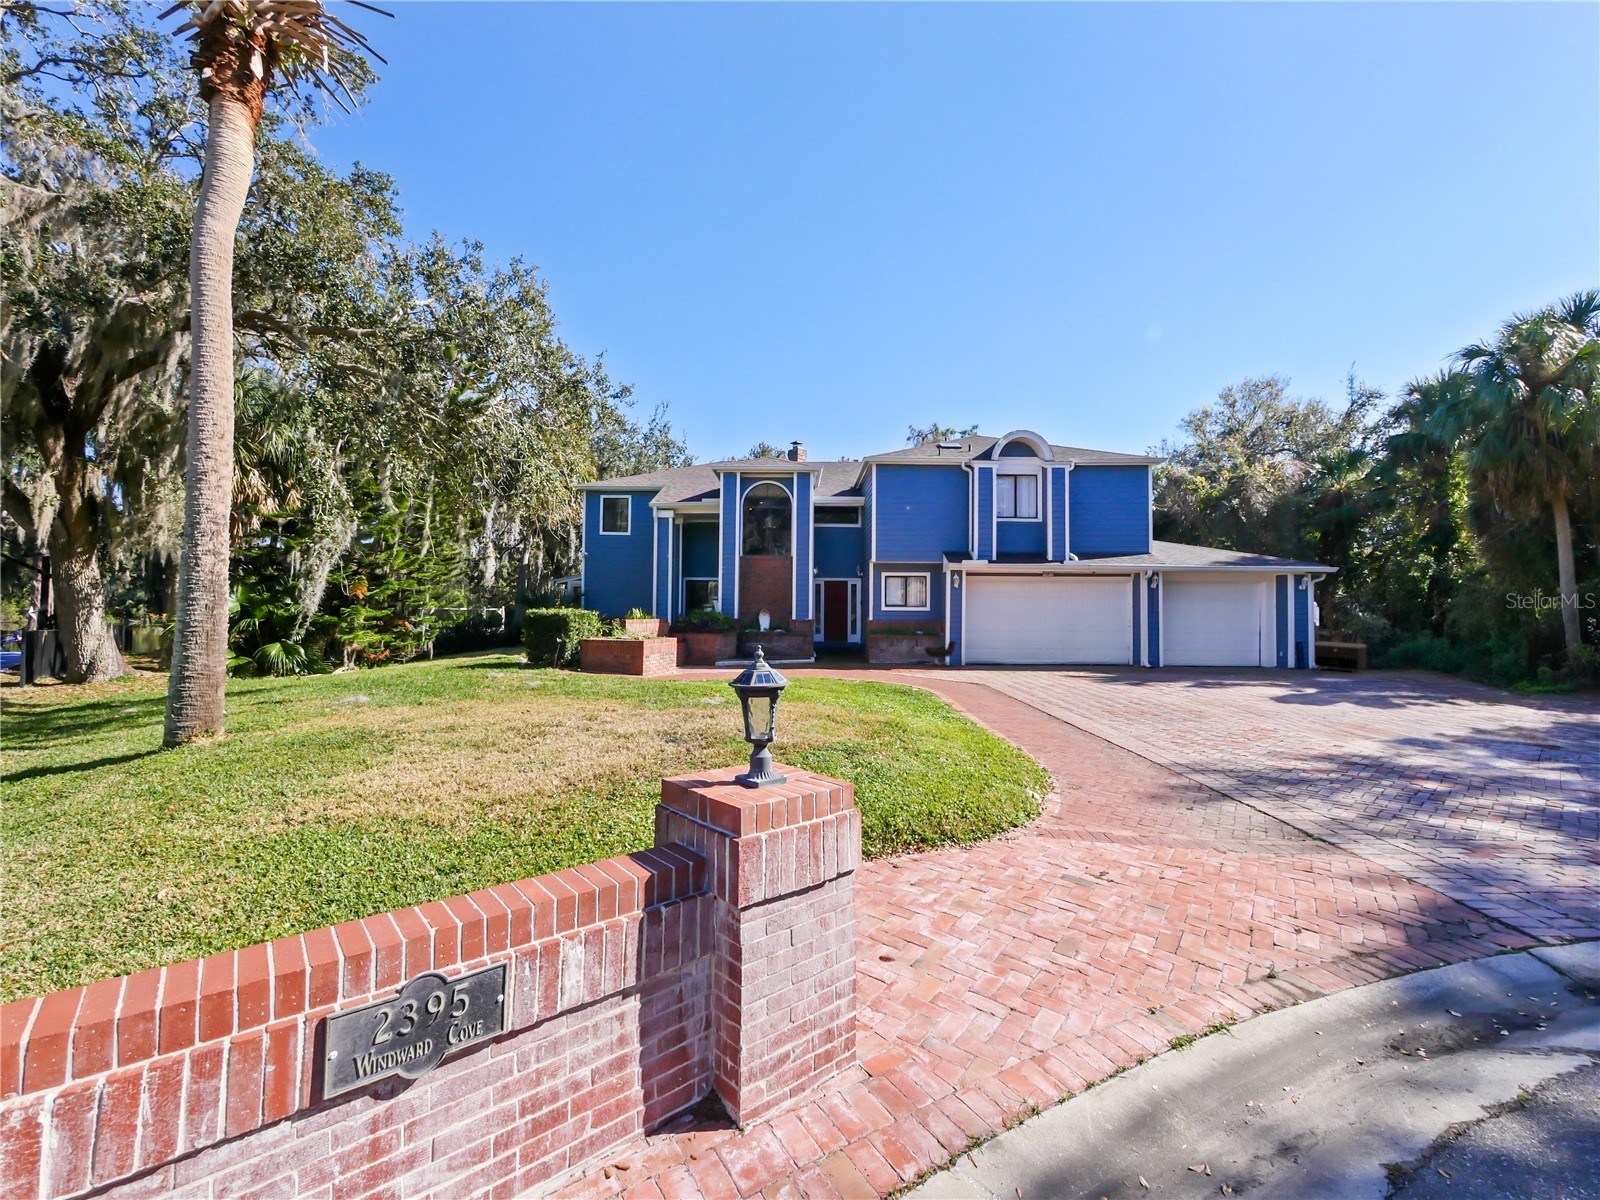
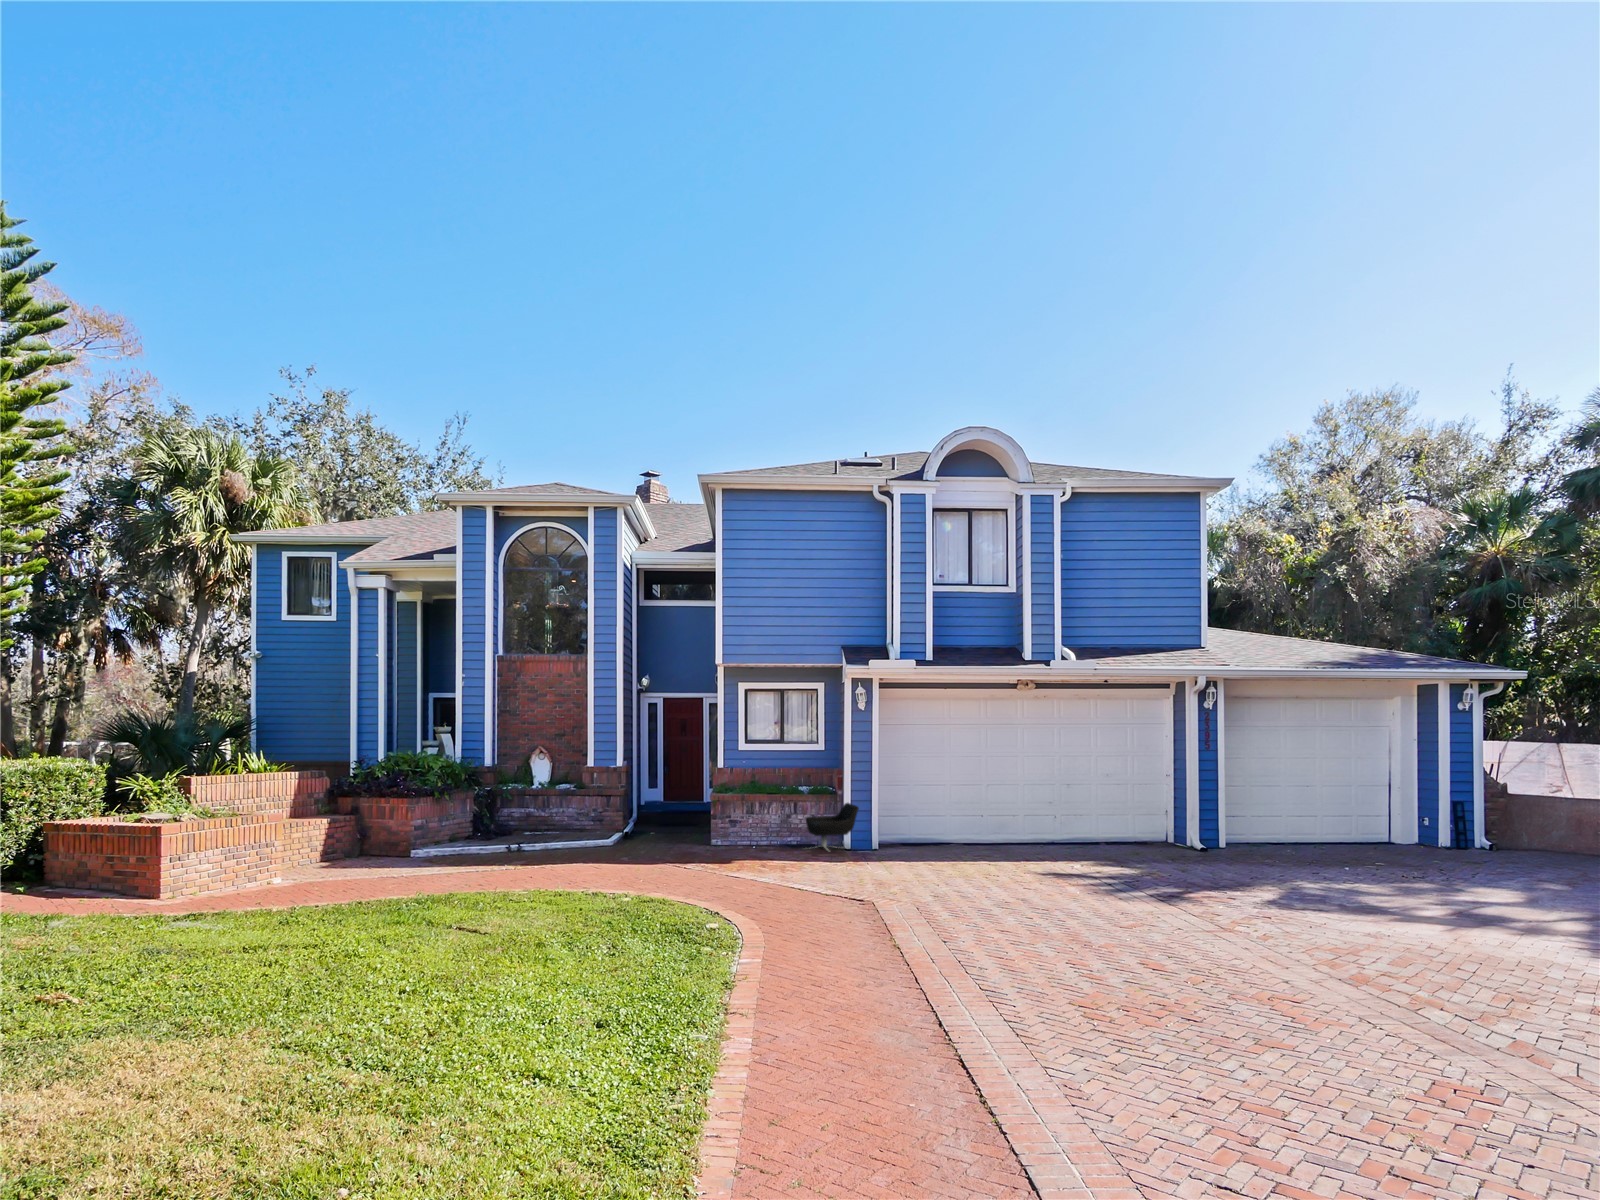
storage bench: present [1315,642,1367,671] -> none [1493,804,1587,863]

